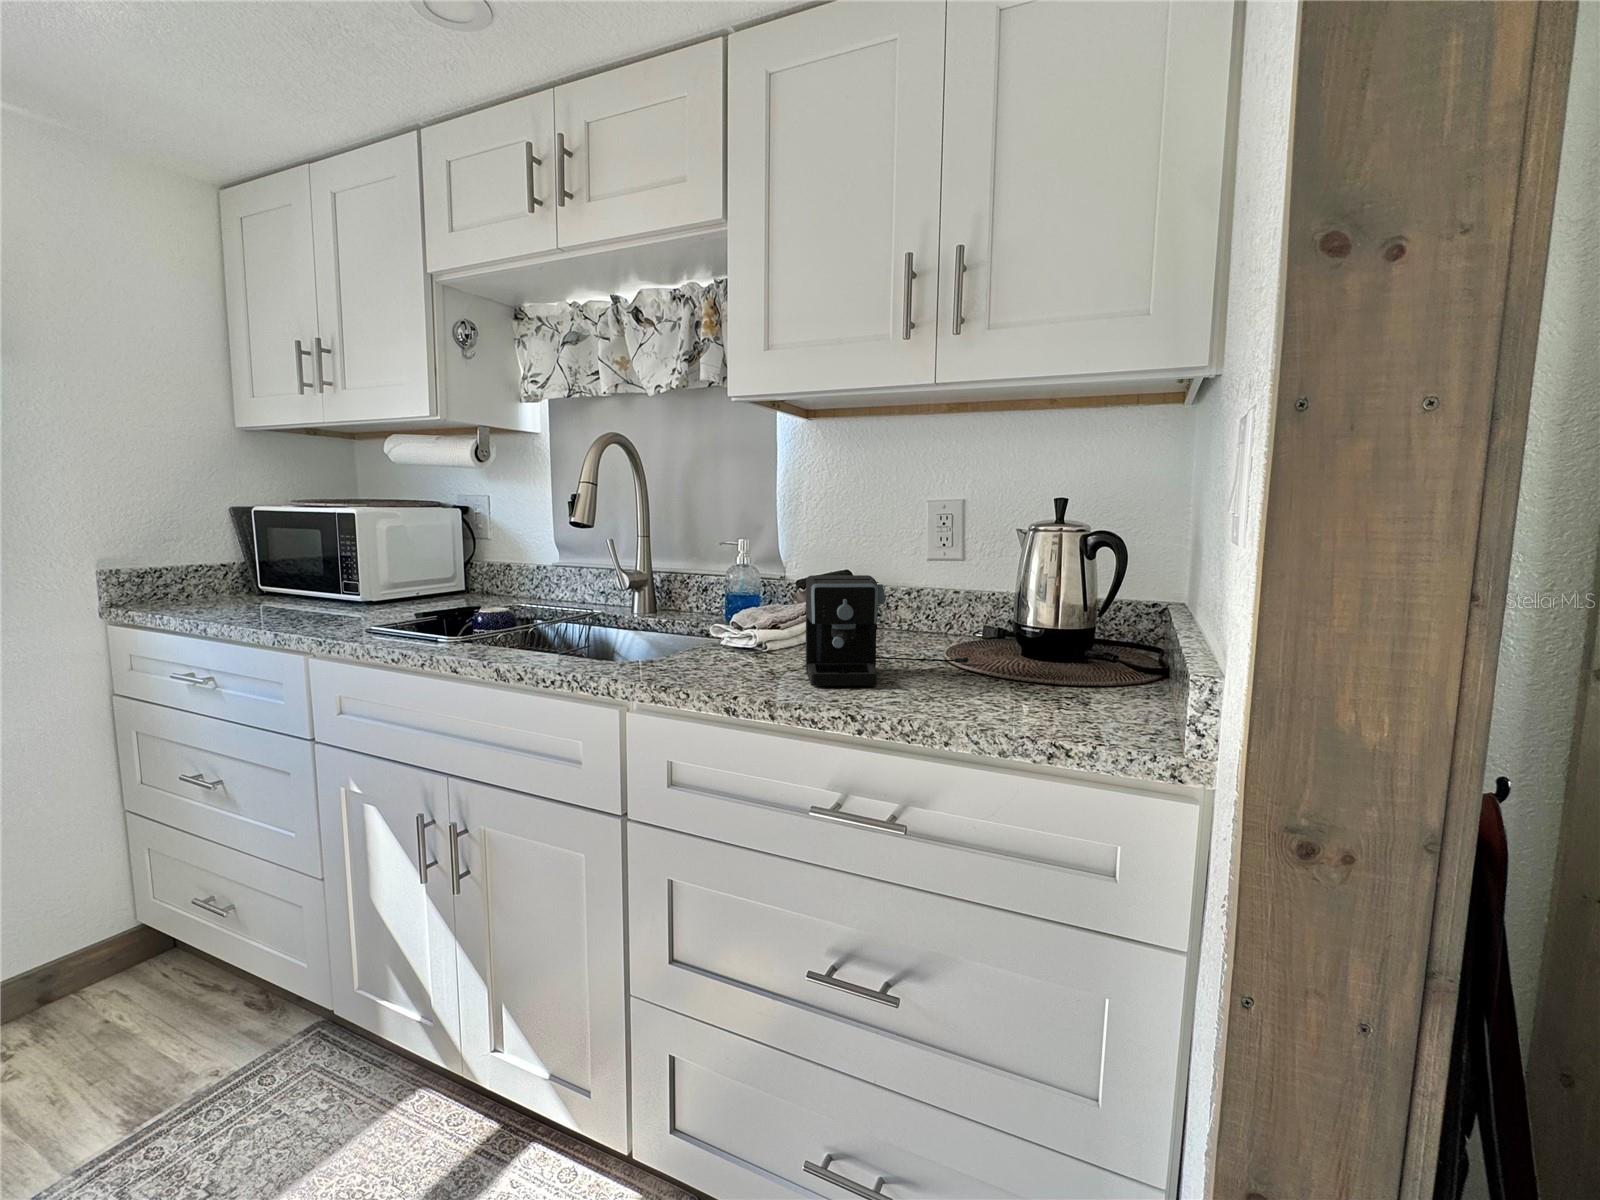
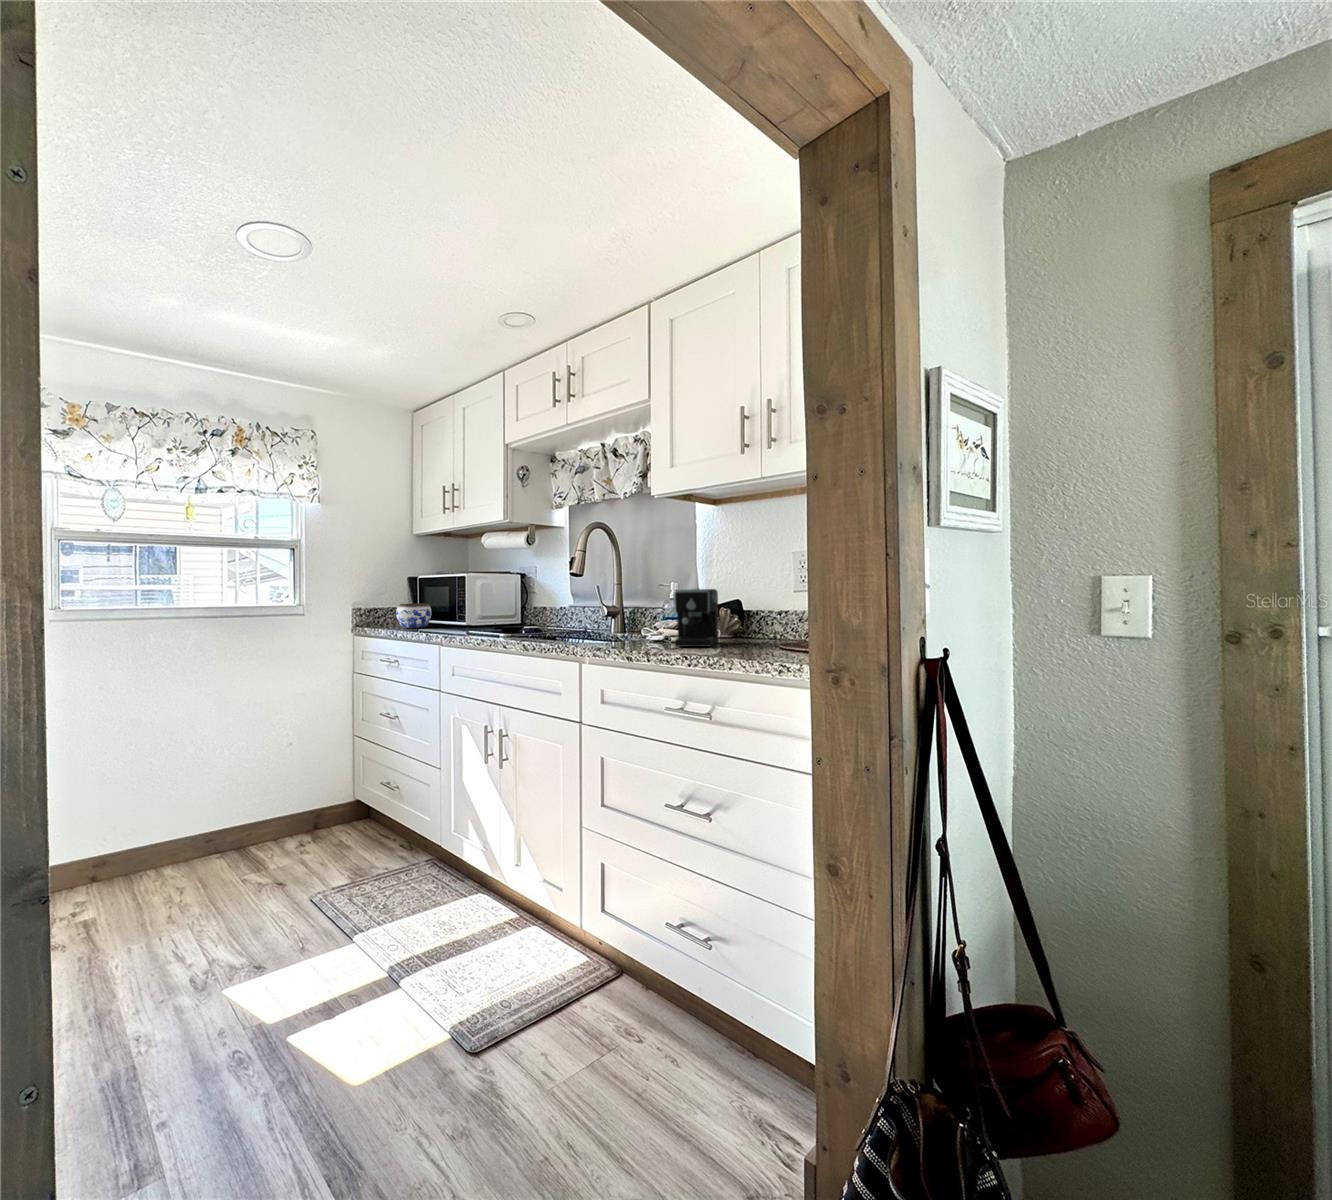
jar: none [211,567,285,615] -> present [396,603,431,628]

